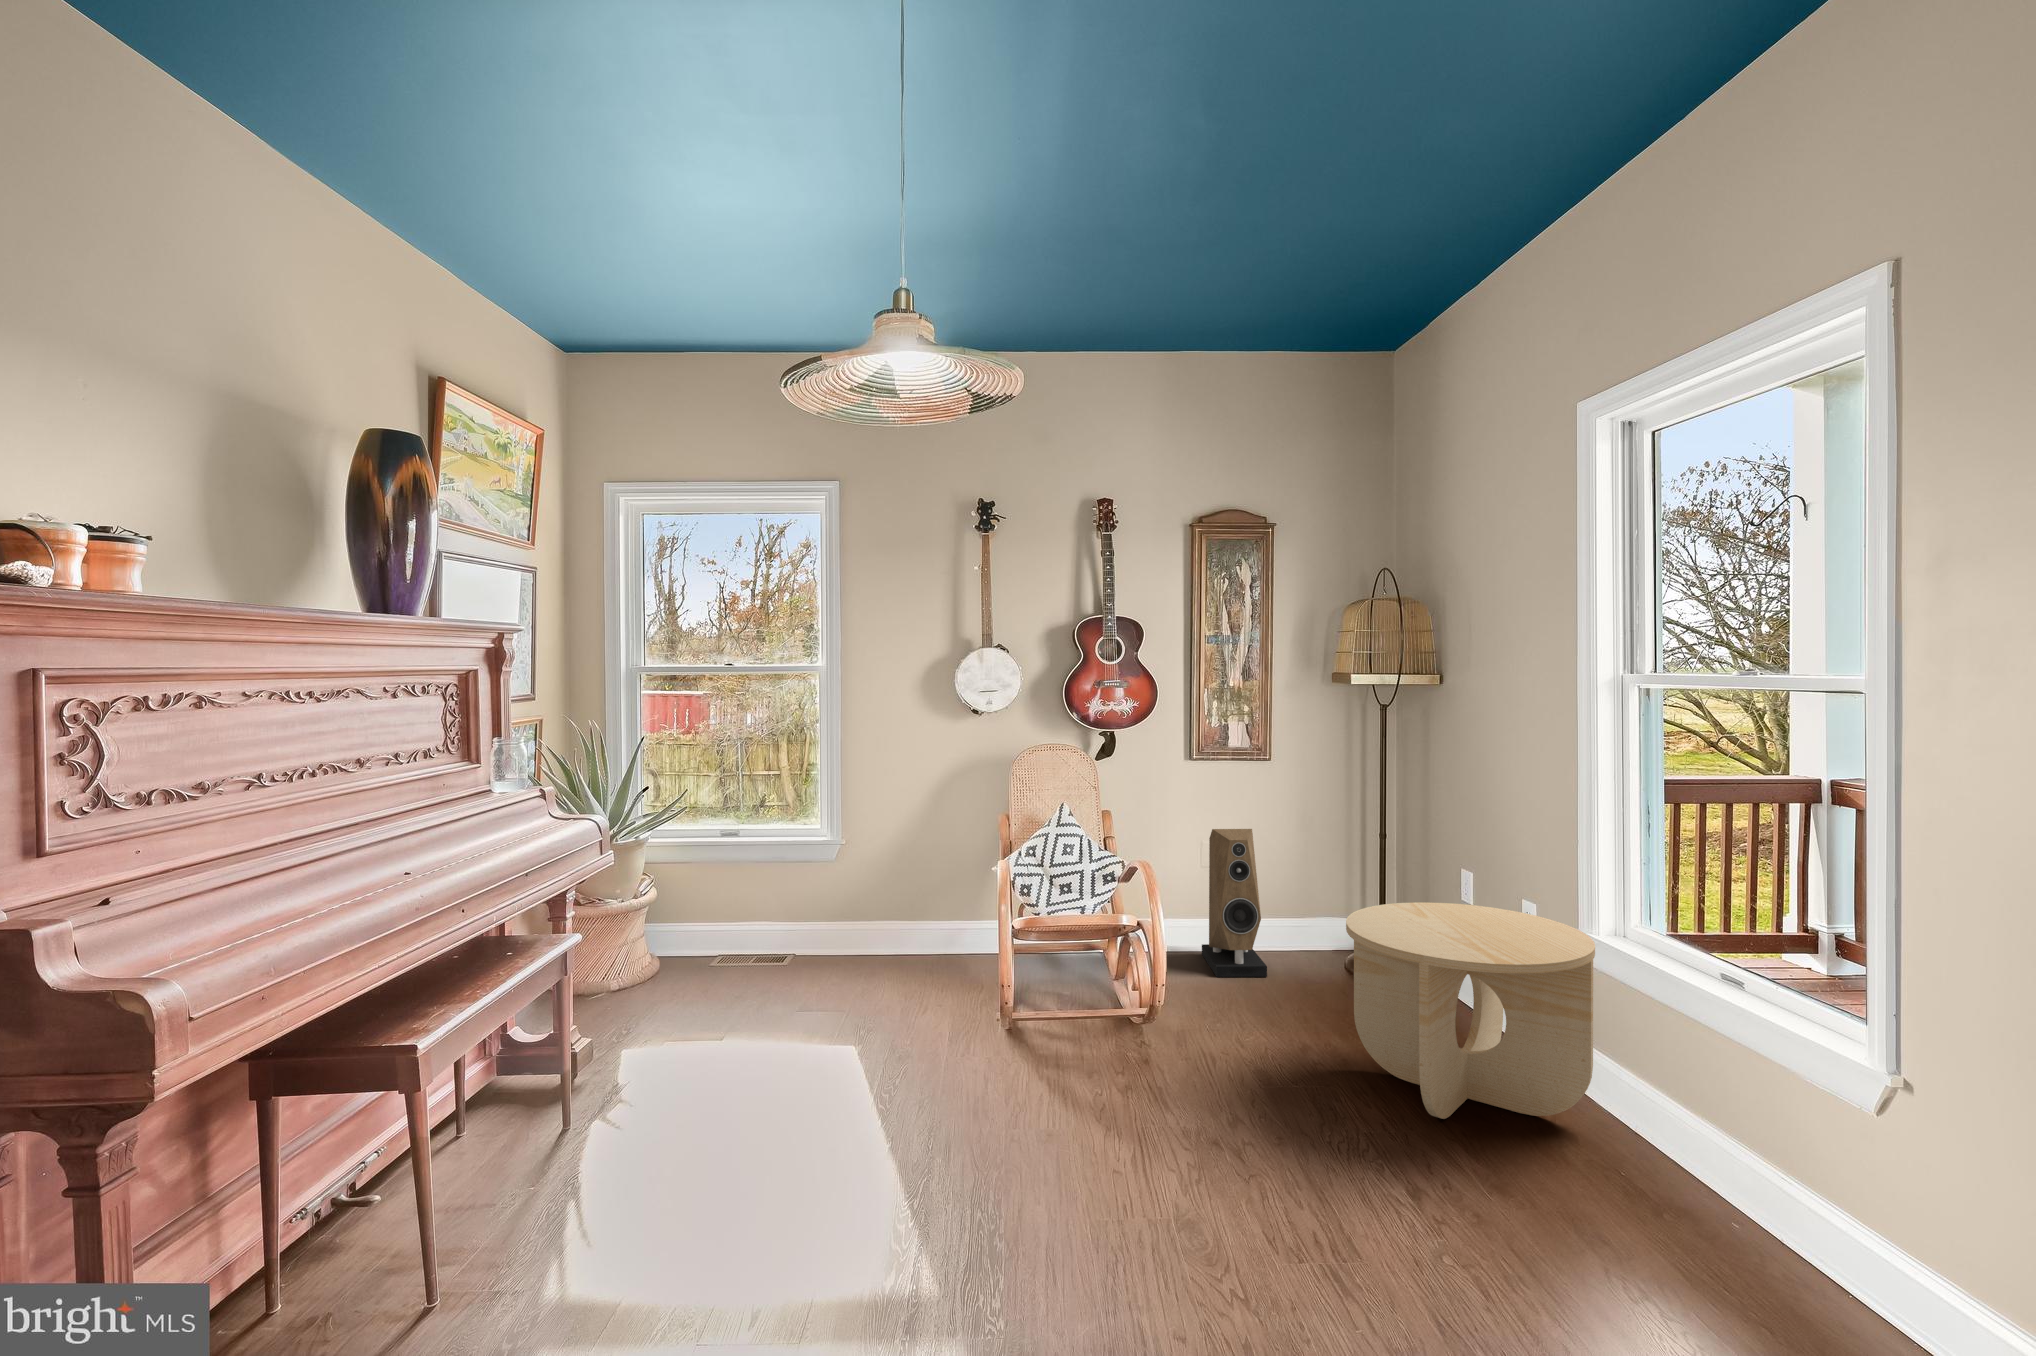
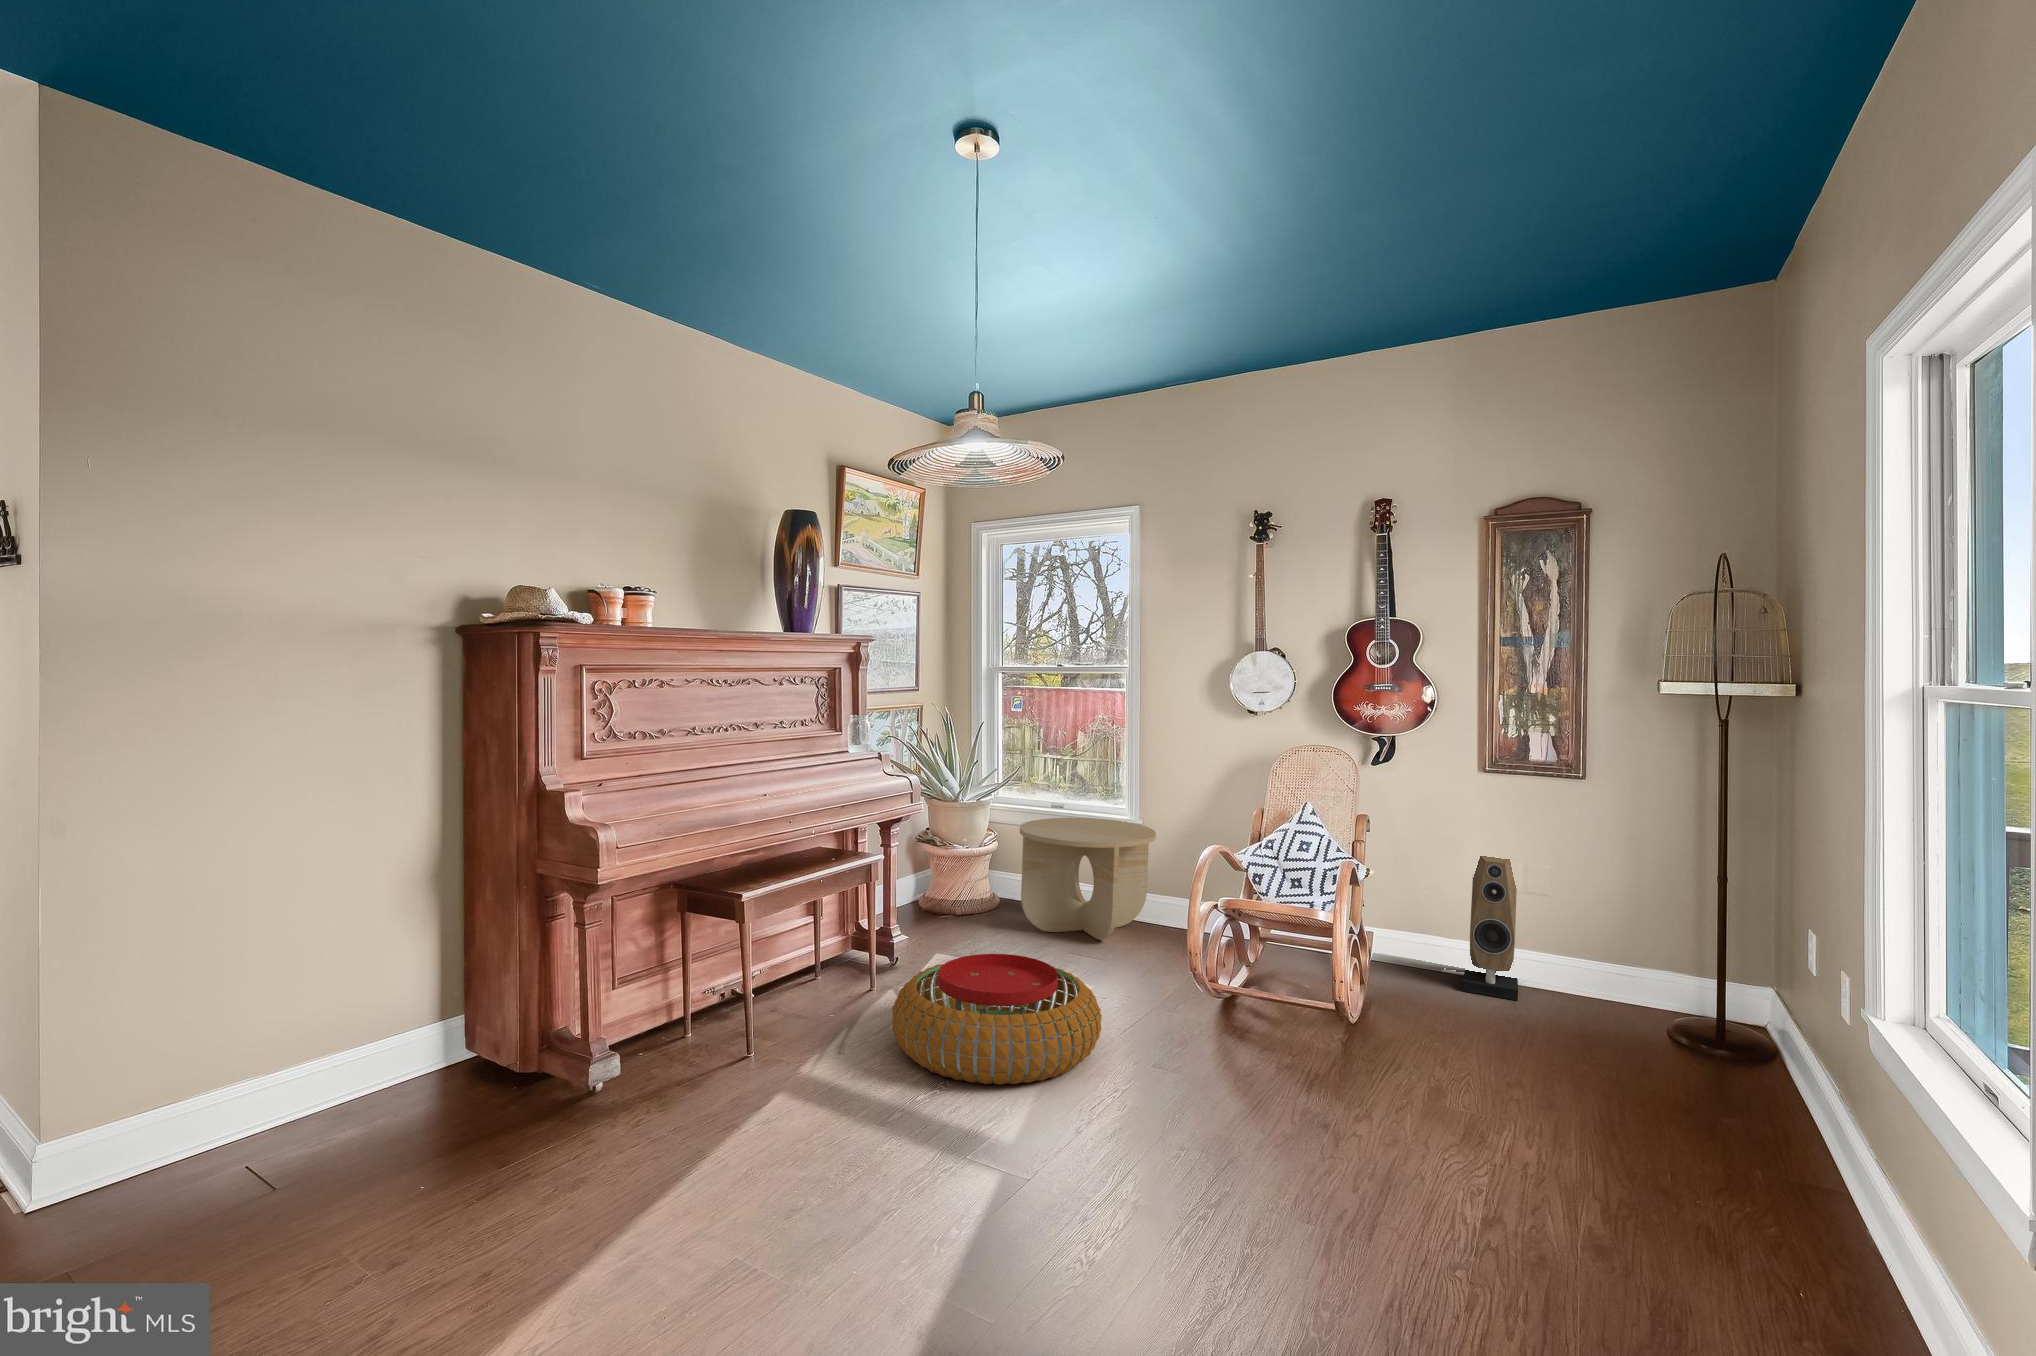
side table: present [1346,902,1595,1119] -> present [1020,818,1156,940]
pouf: none [632,1041,928,1244] -> present [892,954,1102,1085]

